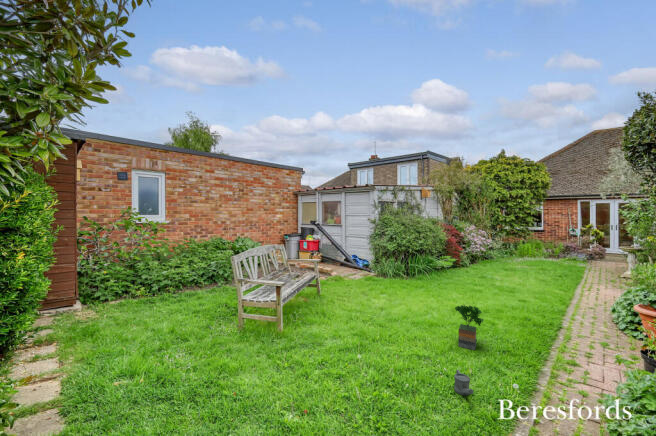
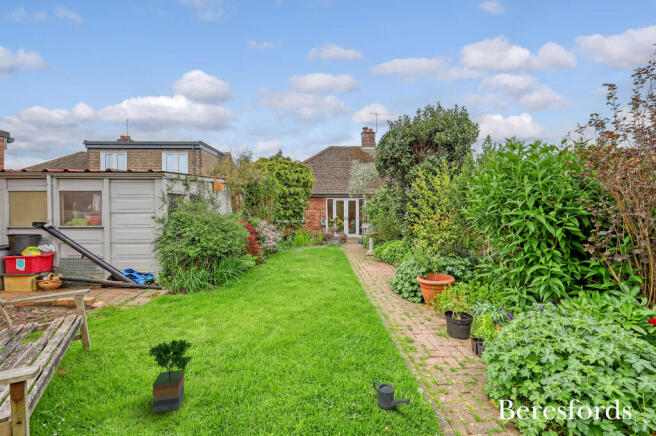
potted tree: present [455,305,484,350] -> present [148,340,192,413]

